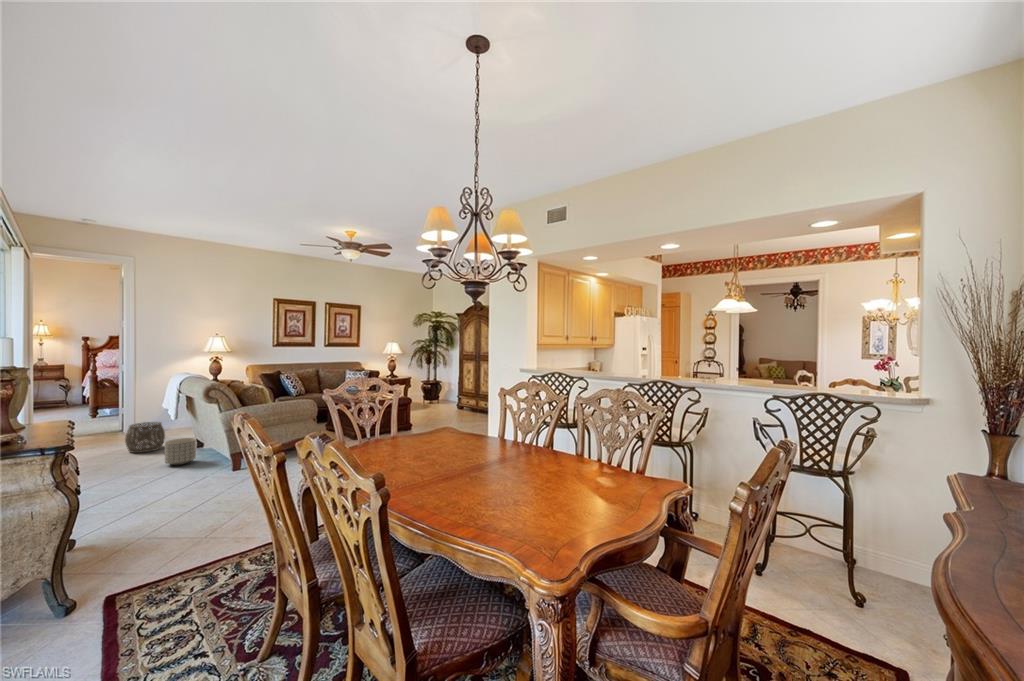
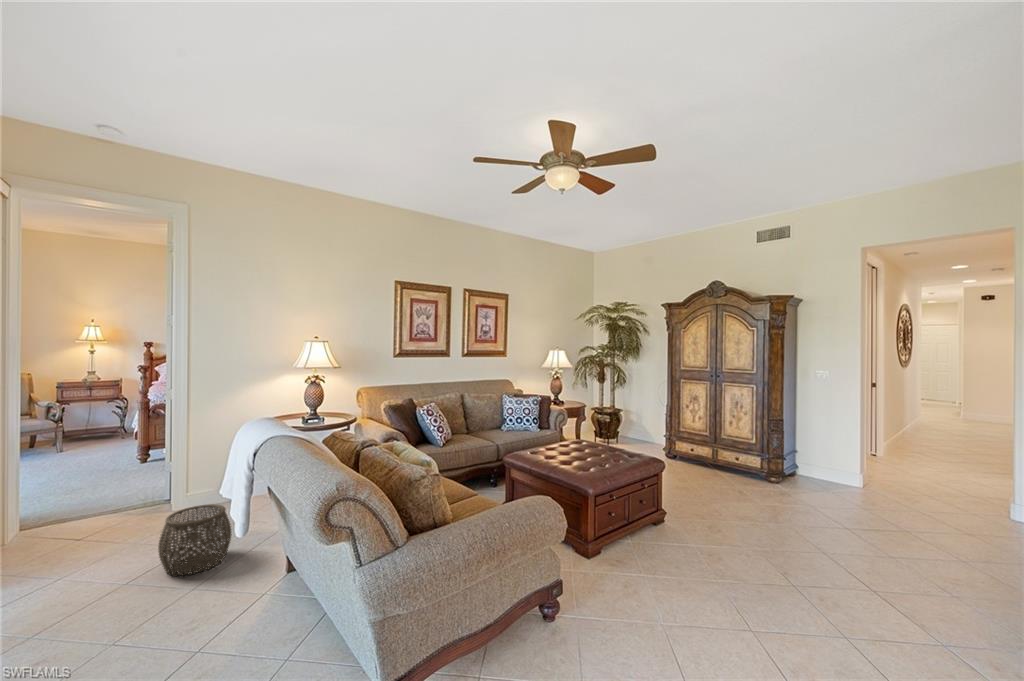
planter: present [165,438,196,465] -> none [222,567,287,645]

